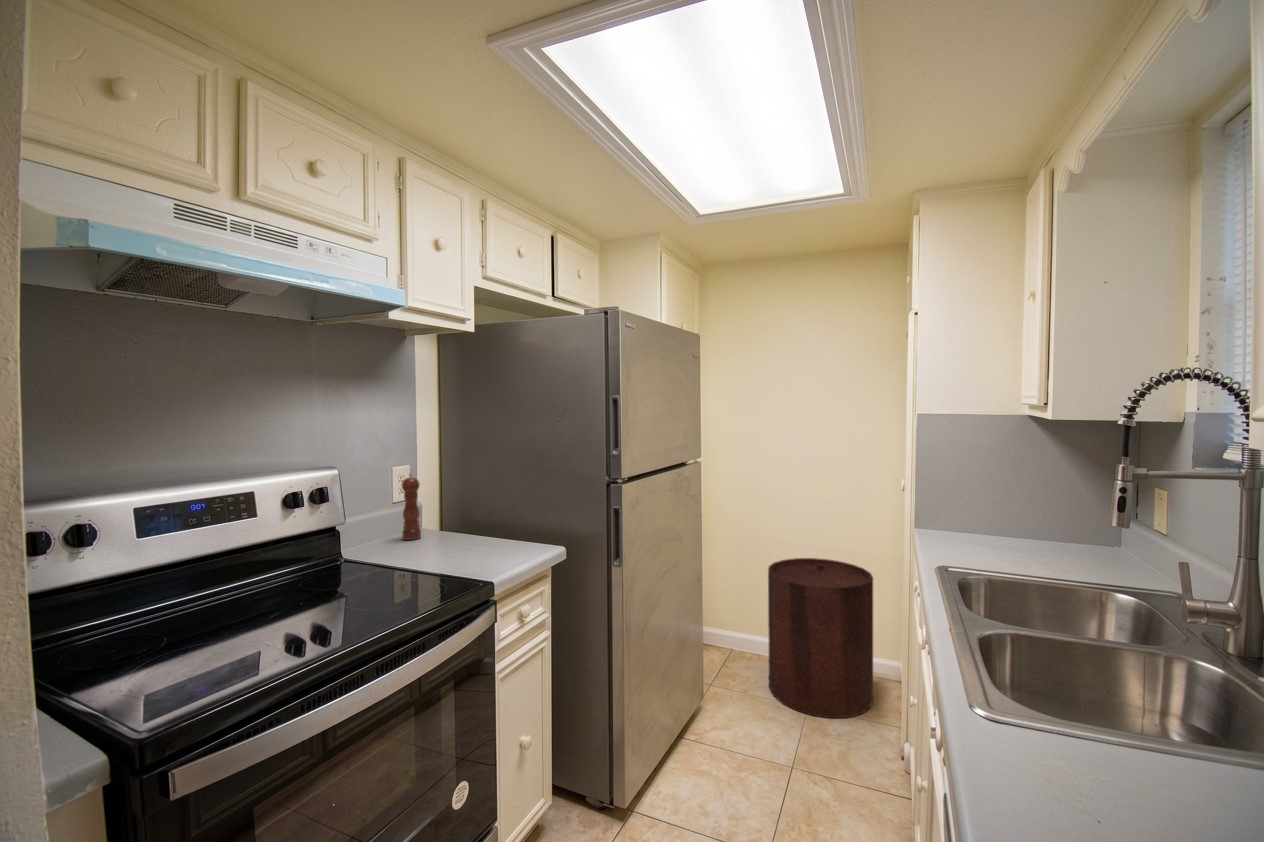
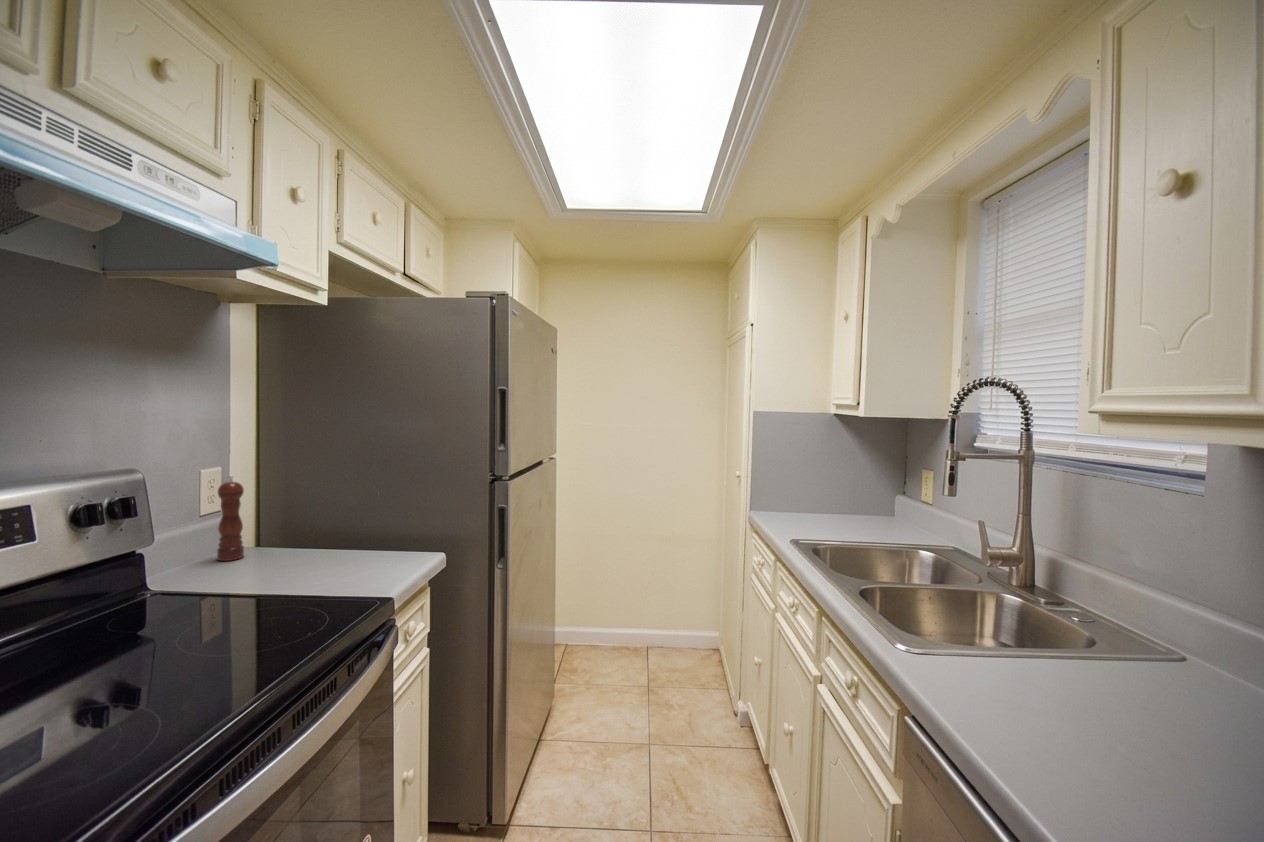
trash can: present [768,558,873,718] -> none [596,544,689,686]

